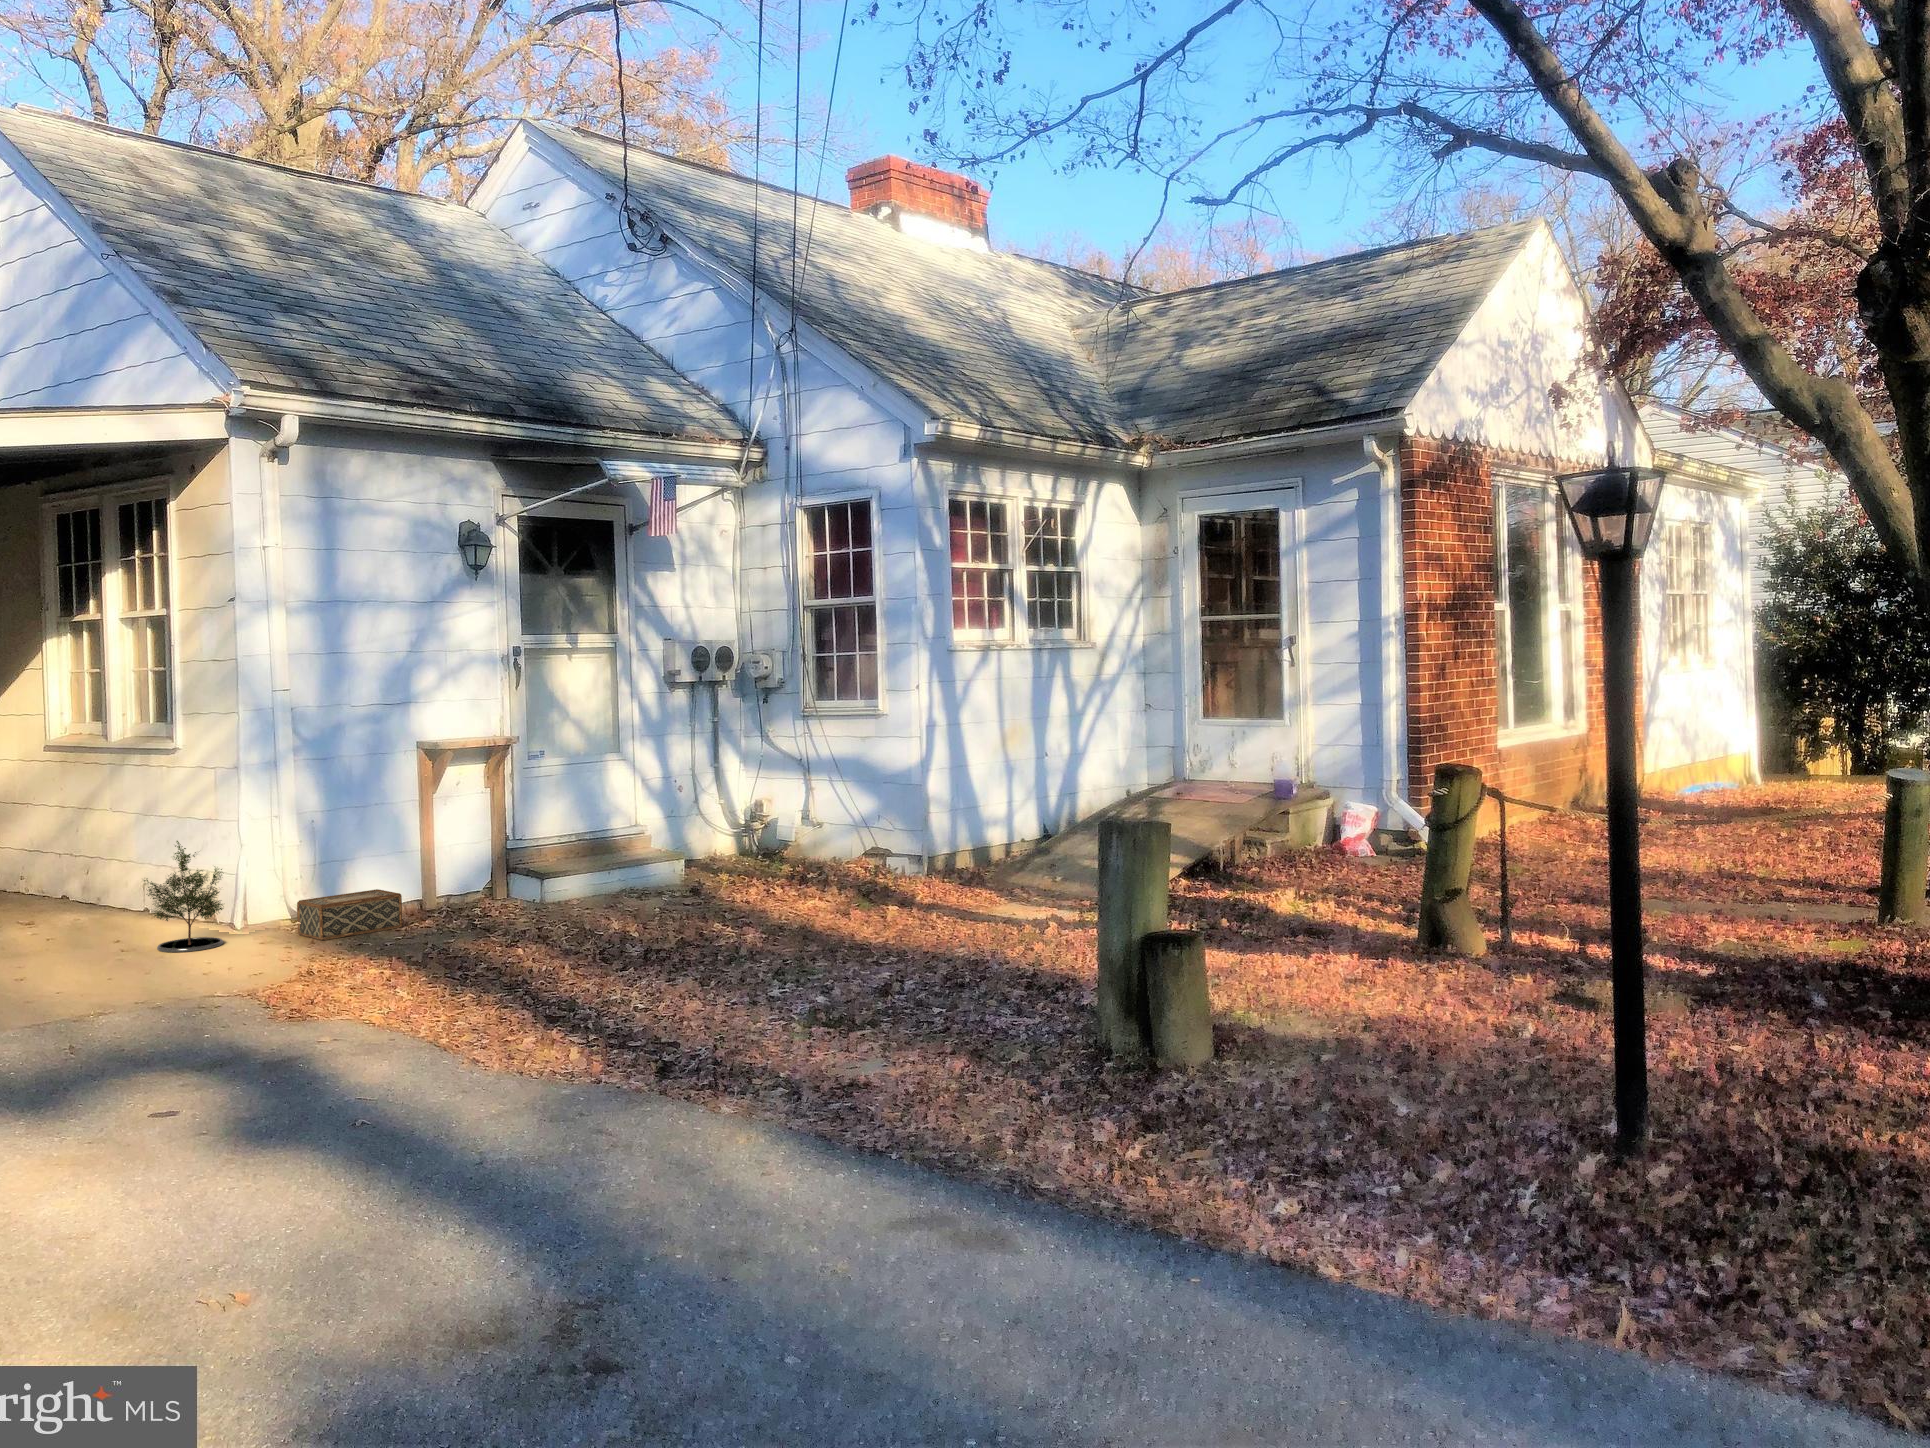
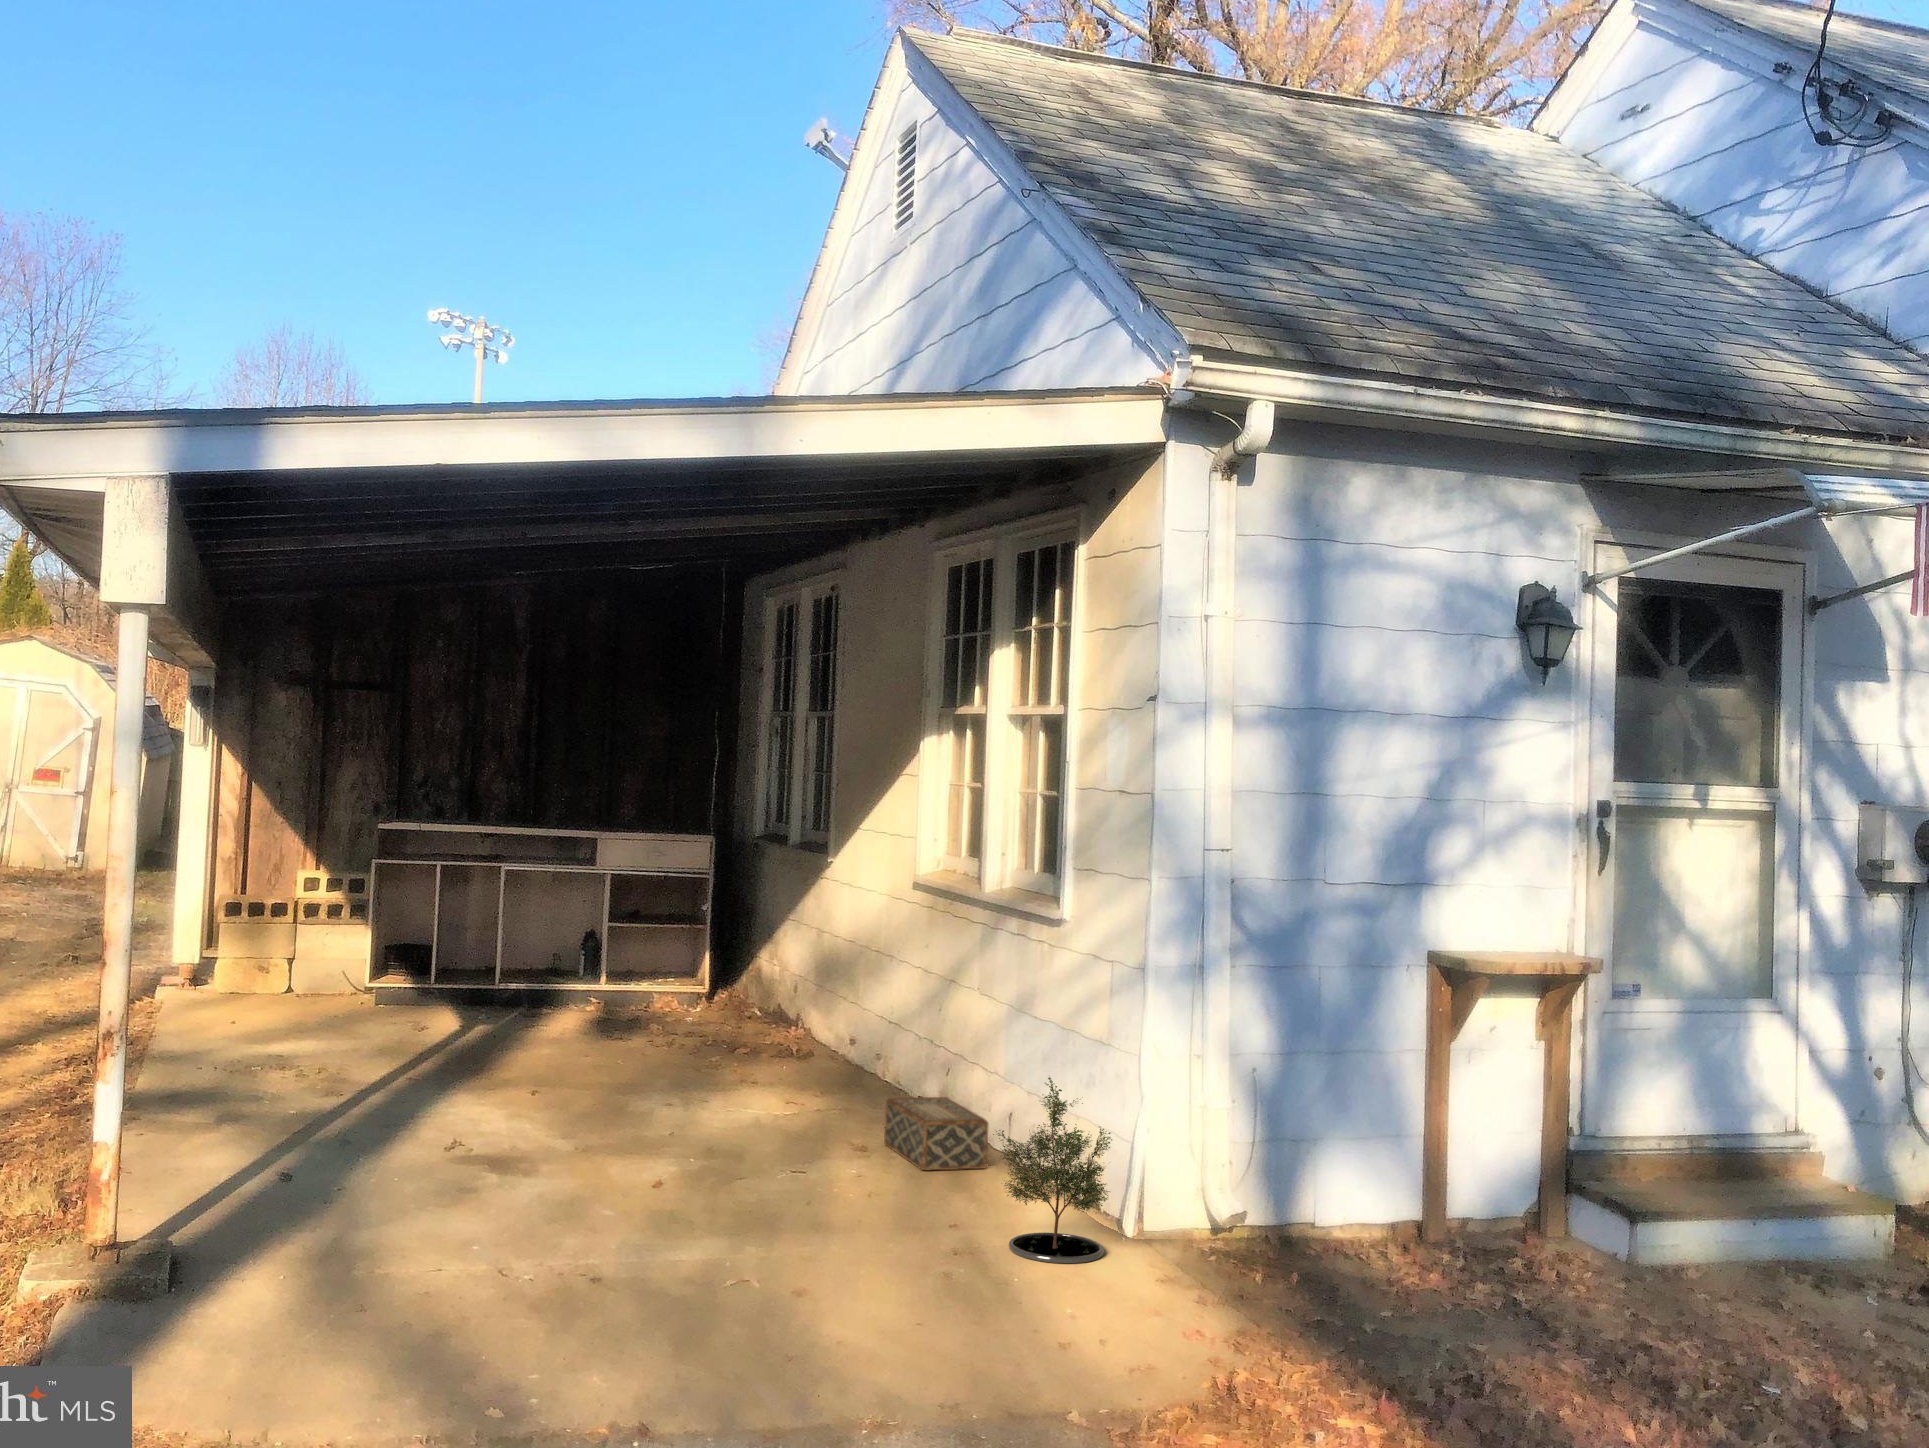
woven basket: present [297,889,402,940] -> present [884,1097,988,1171]

